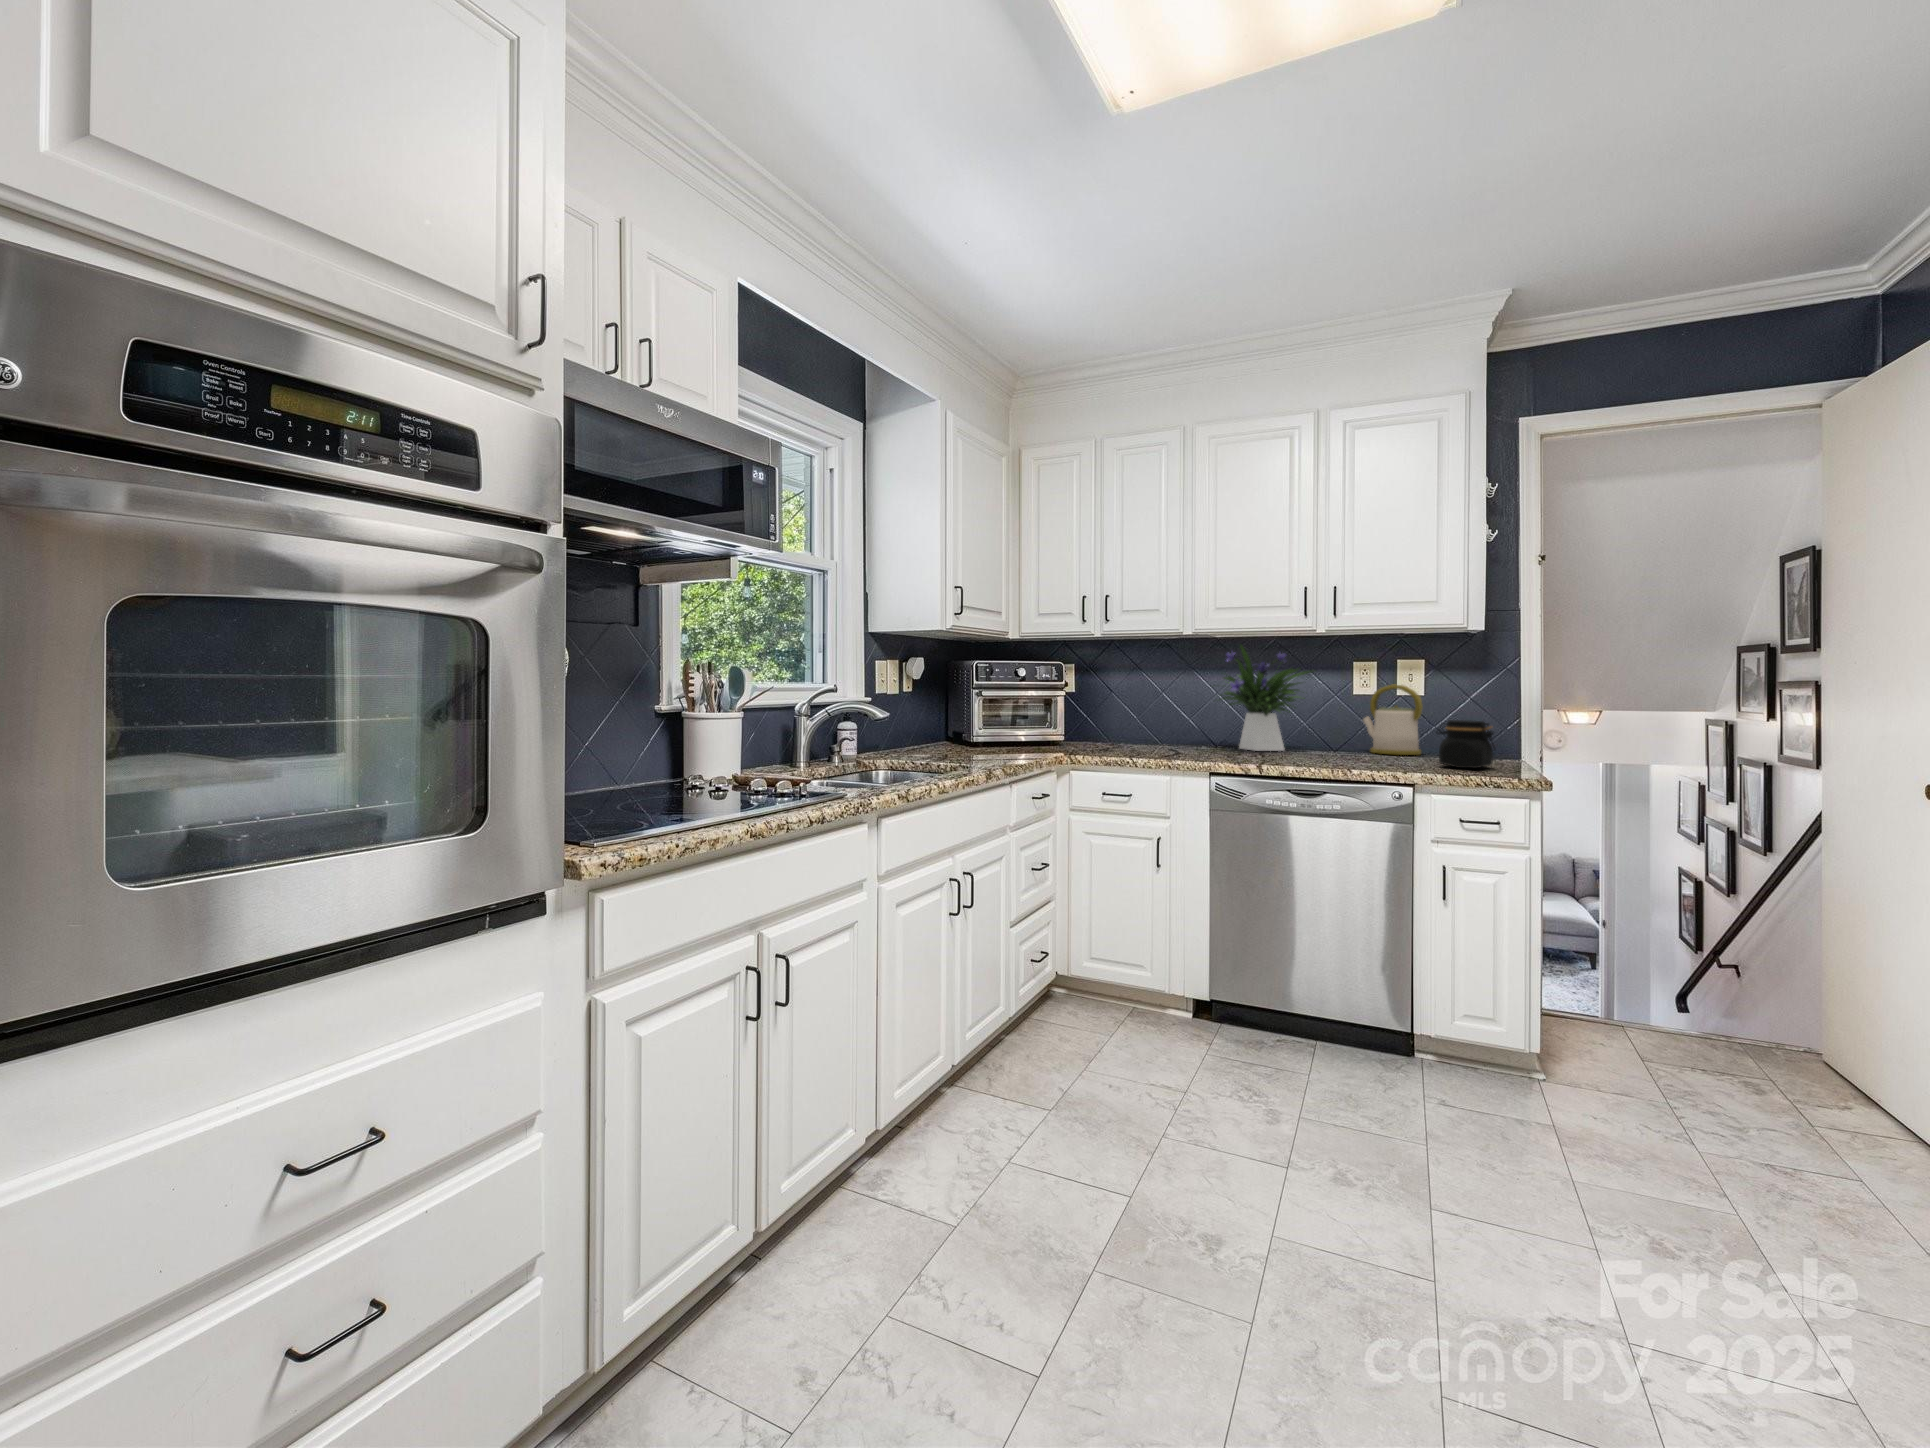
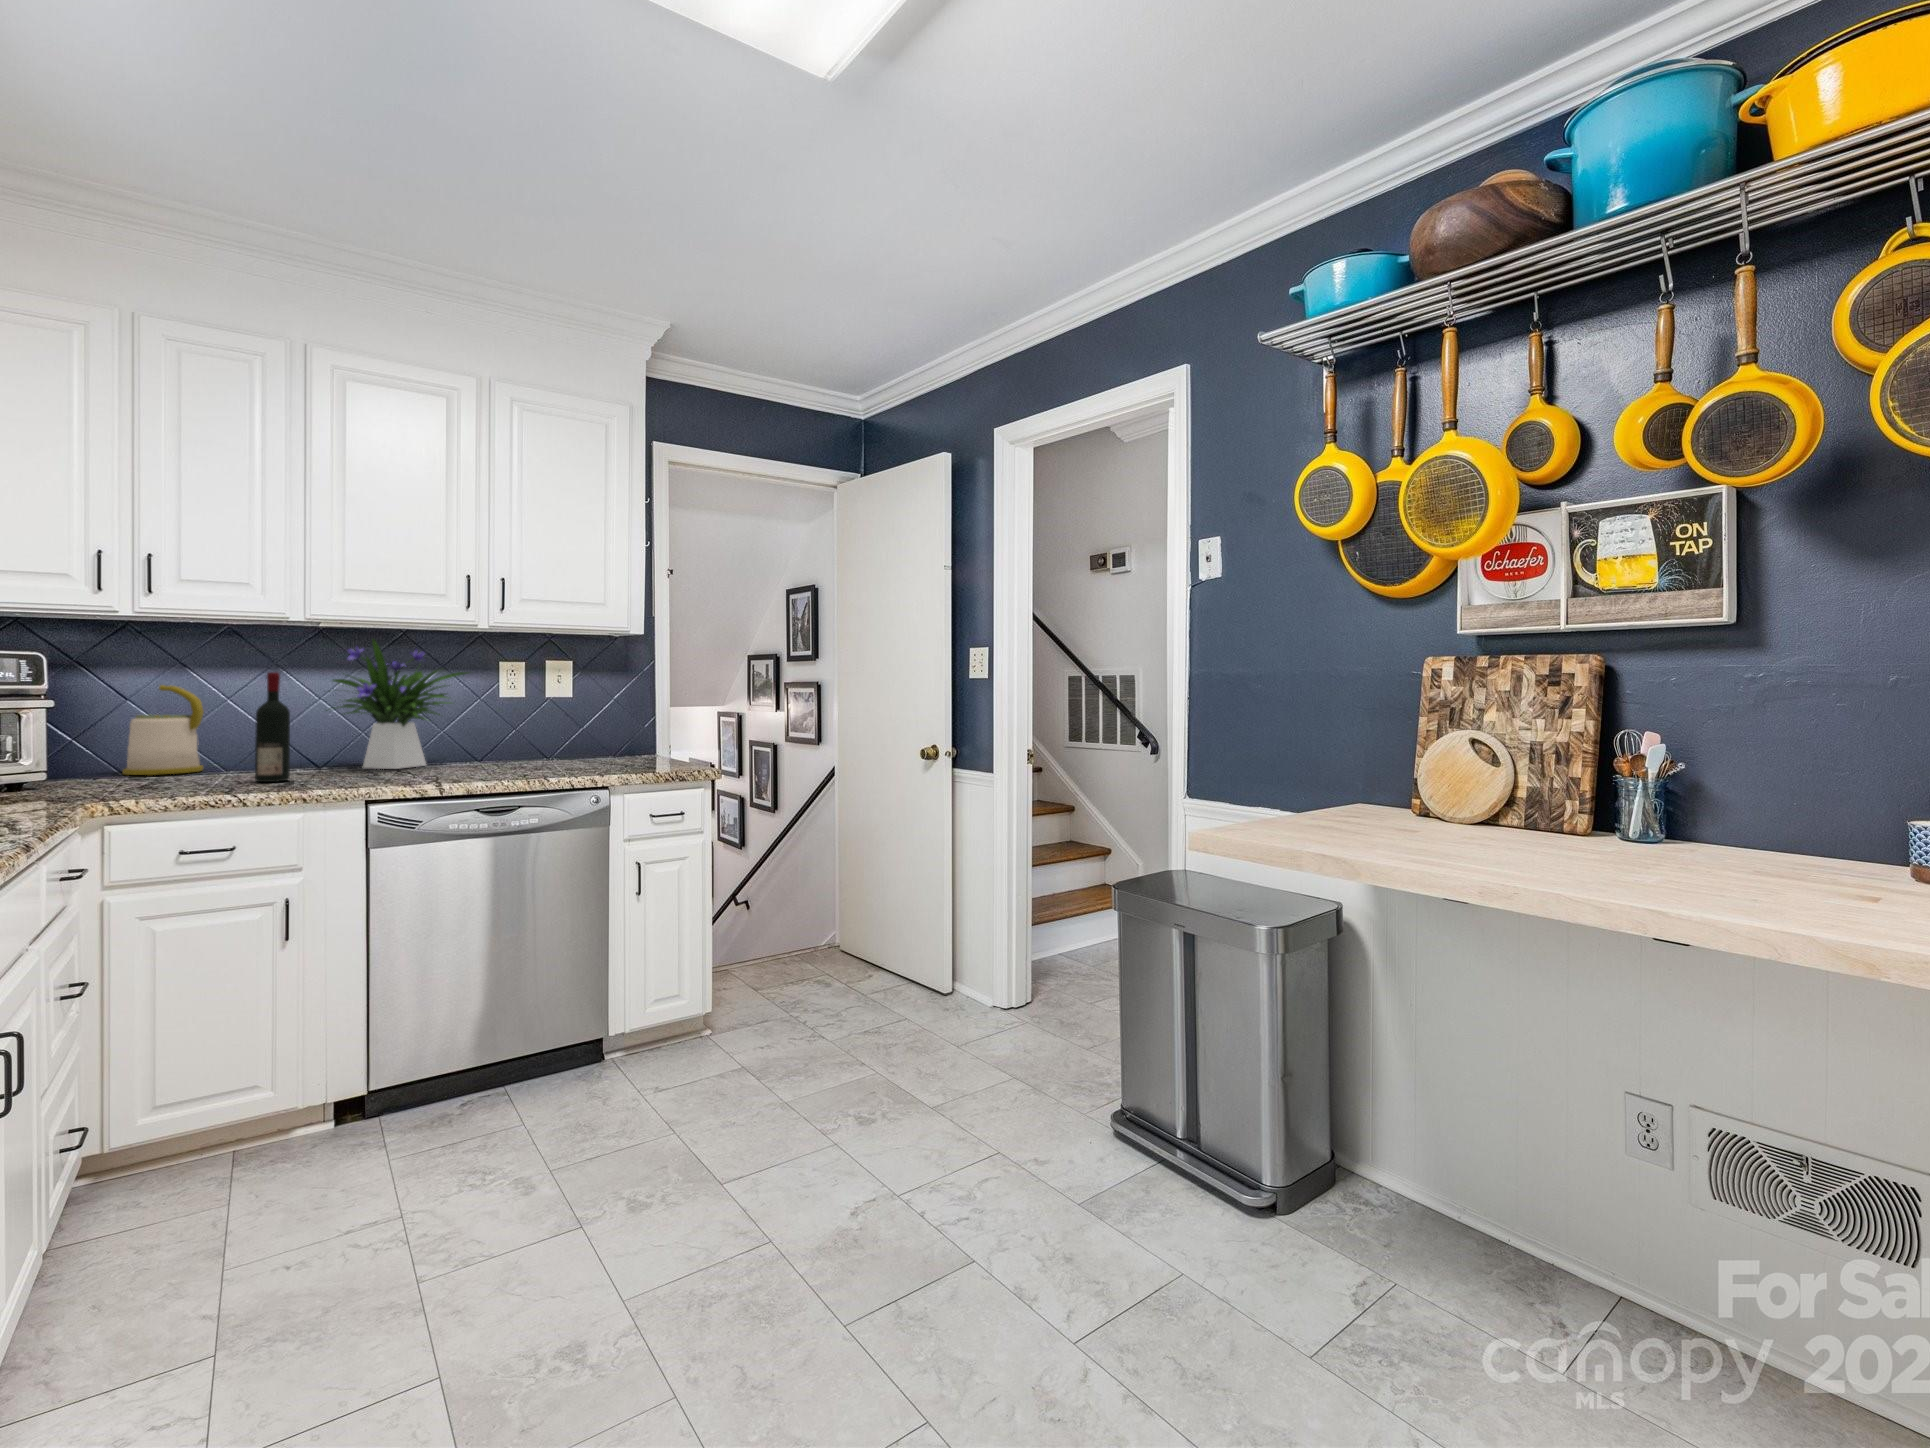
wine bottle: none [1161,672,1182,752] -> present [255,672,290,782]
kettle: present [1363,684,1423,755] -> present [123,685,204,775]
jar: present [1437,720,1495,768] -> none [607,720,661,766]

